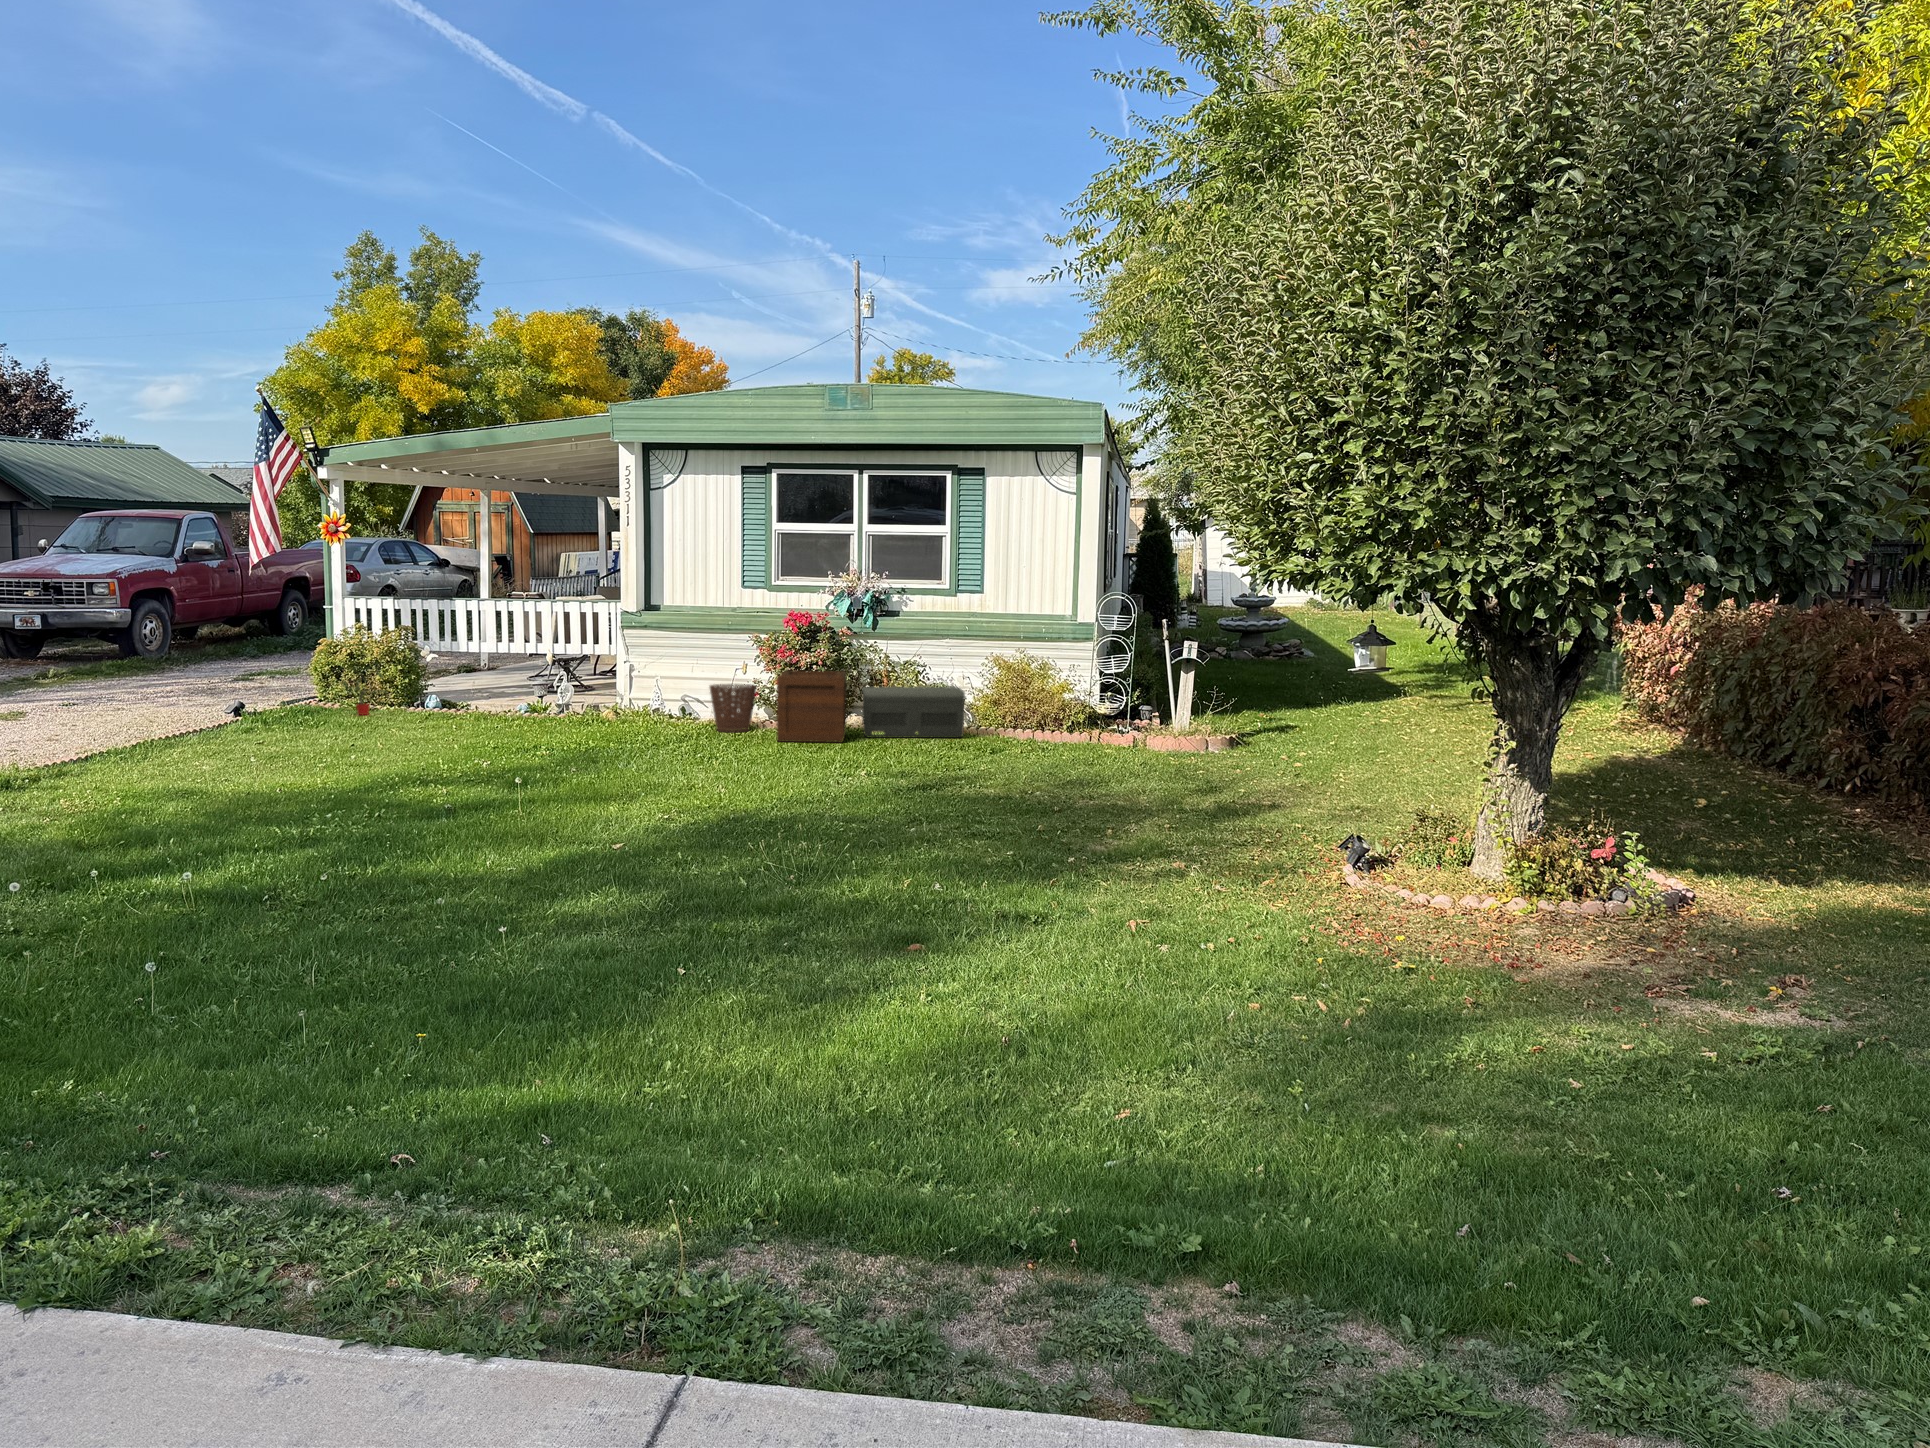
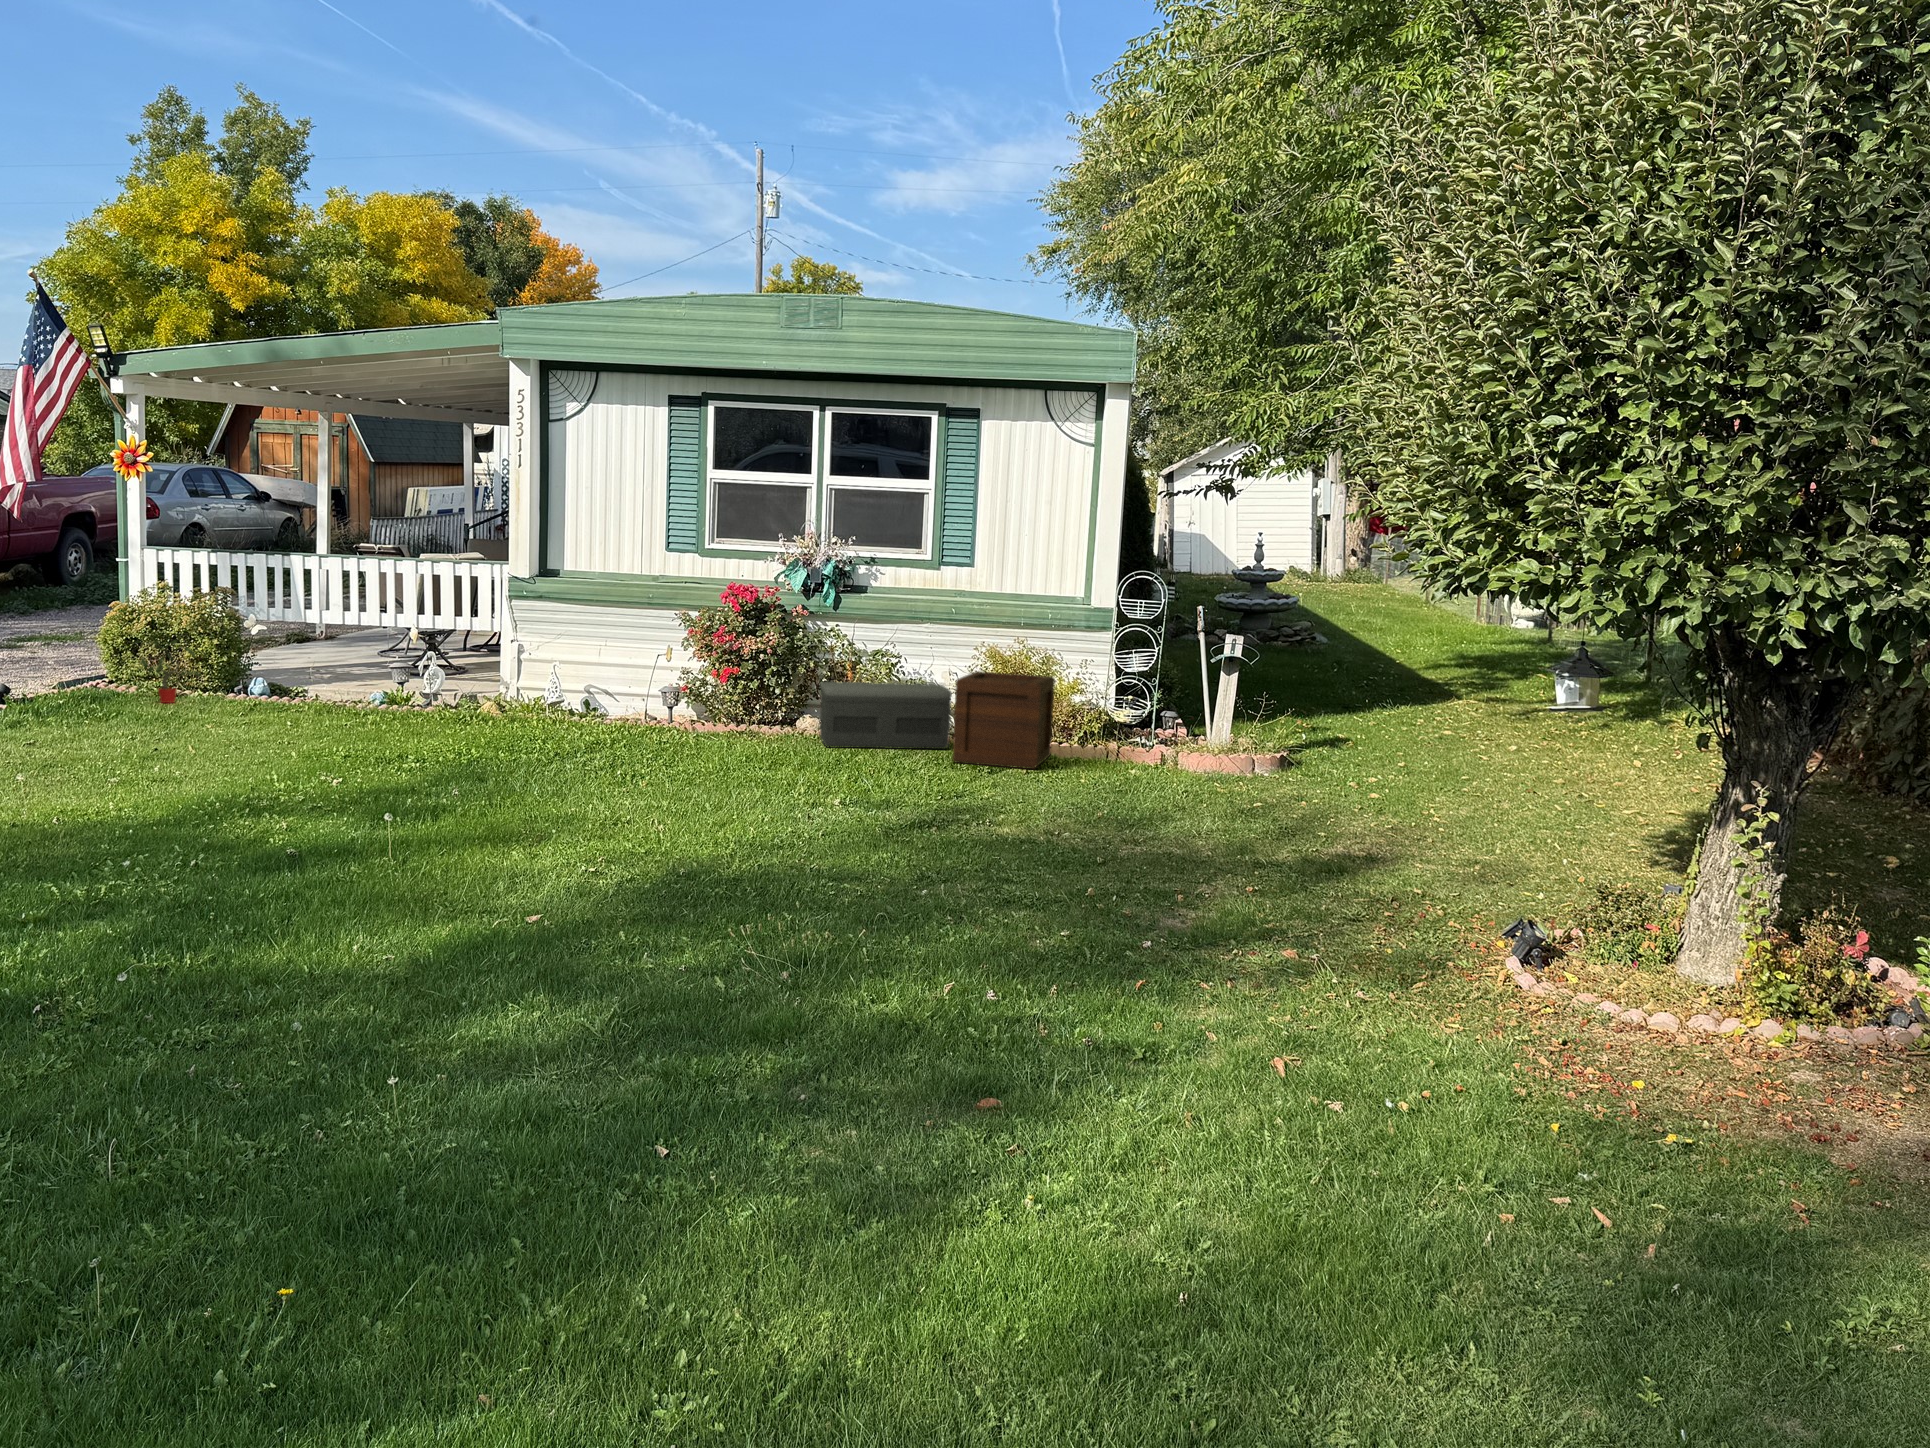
wooden crate: present [777,670,847,743] -> present [952,671,1055,769]
basket: present [710,684,757,732] -> none [625,674,686,737]

